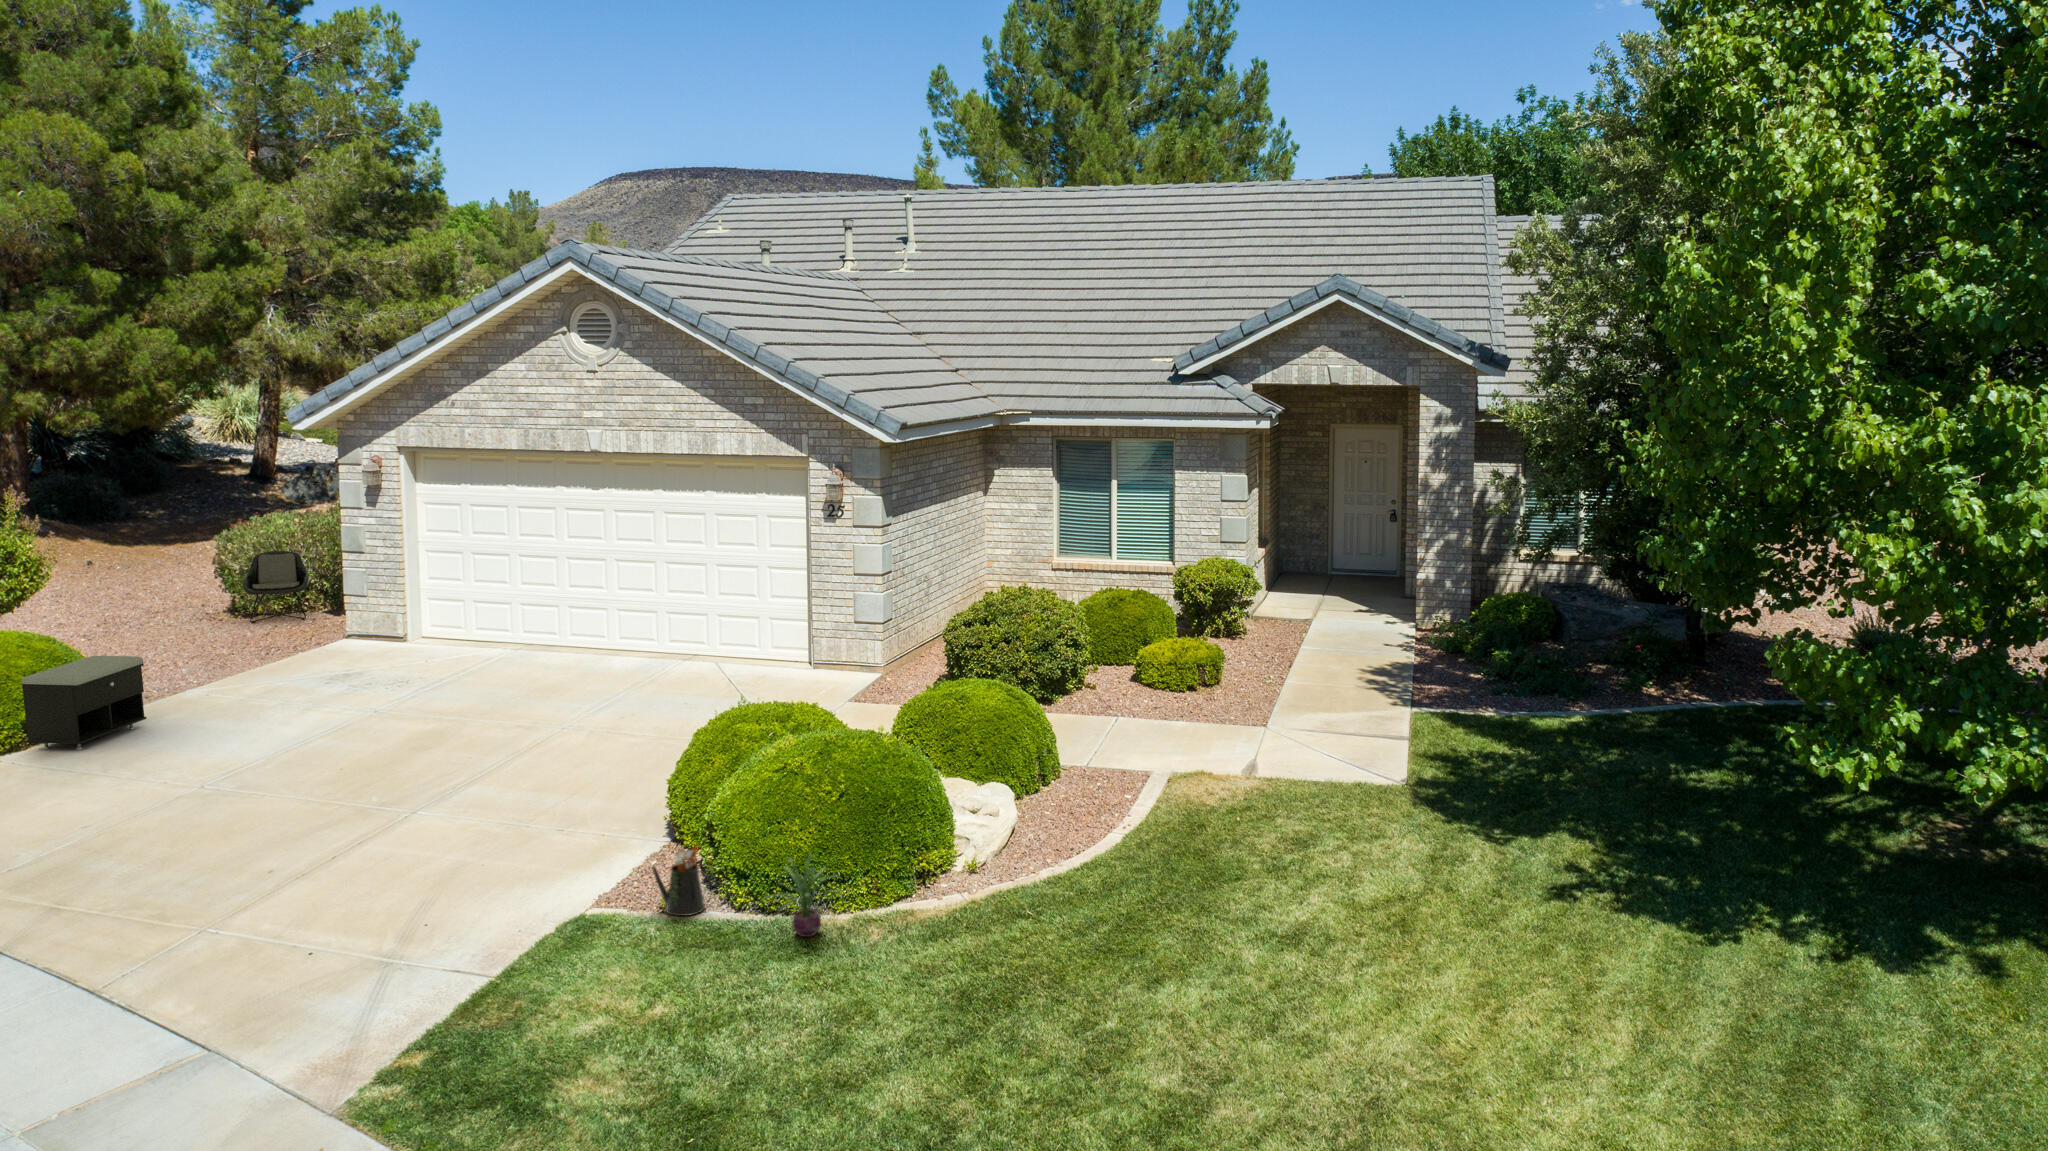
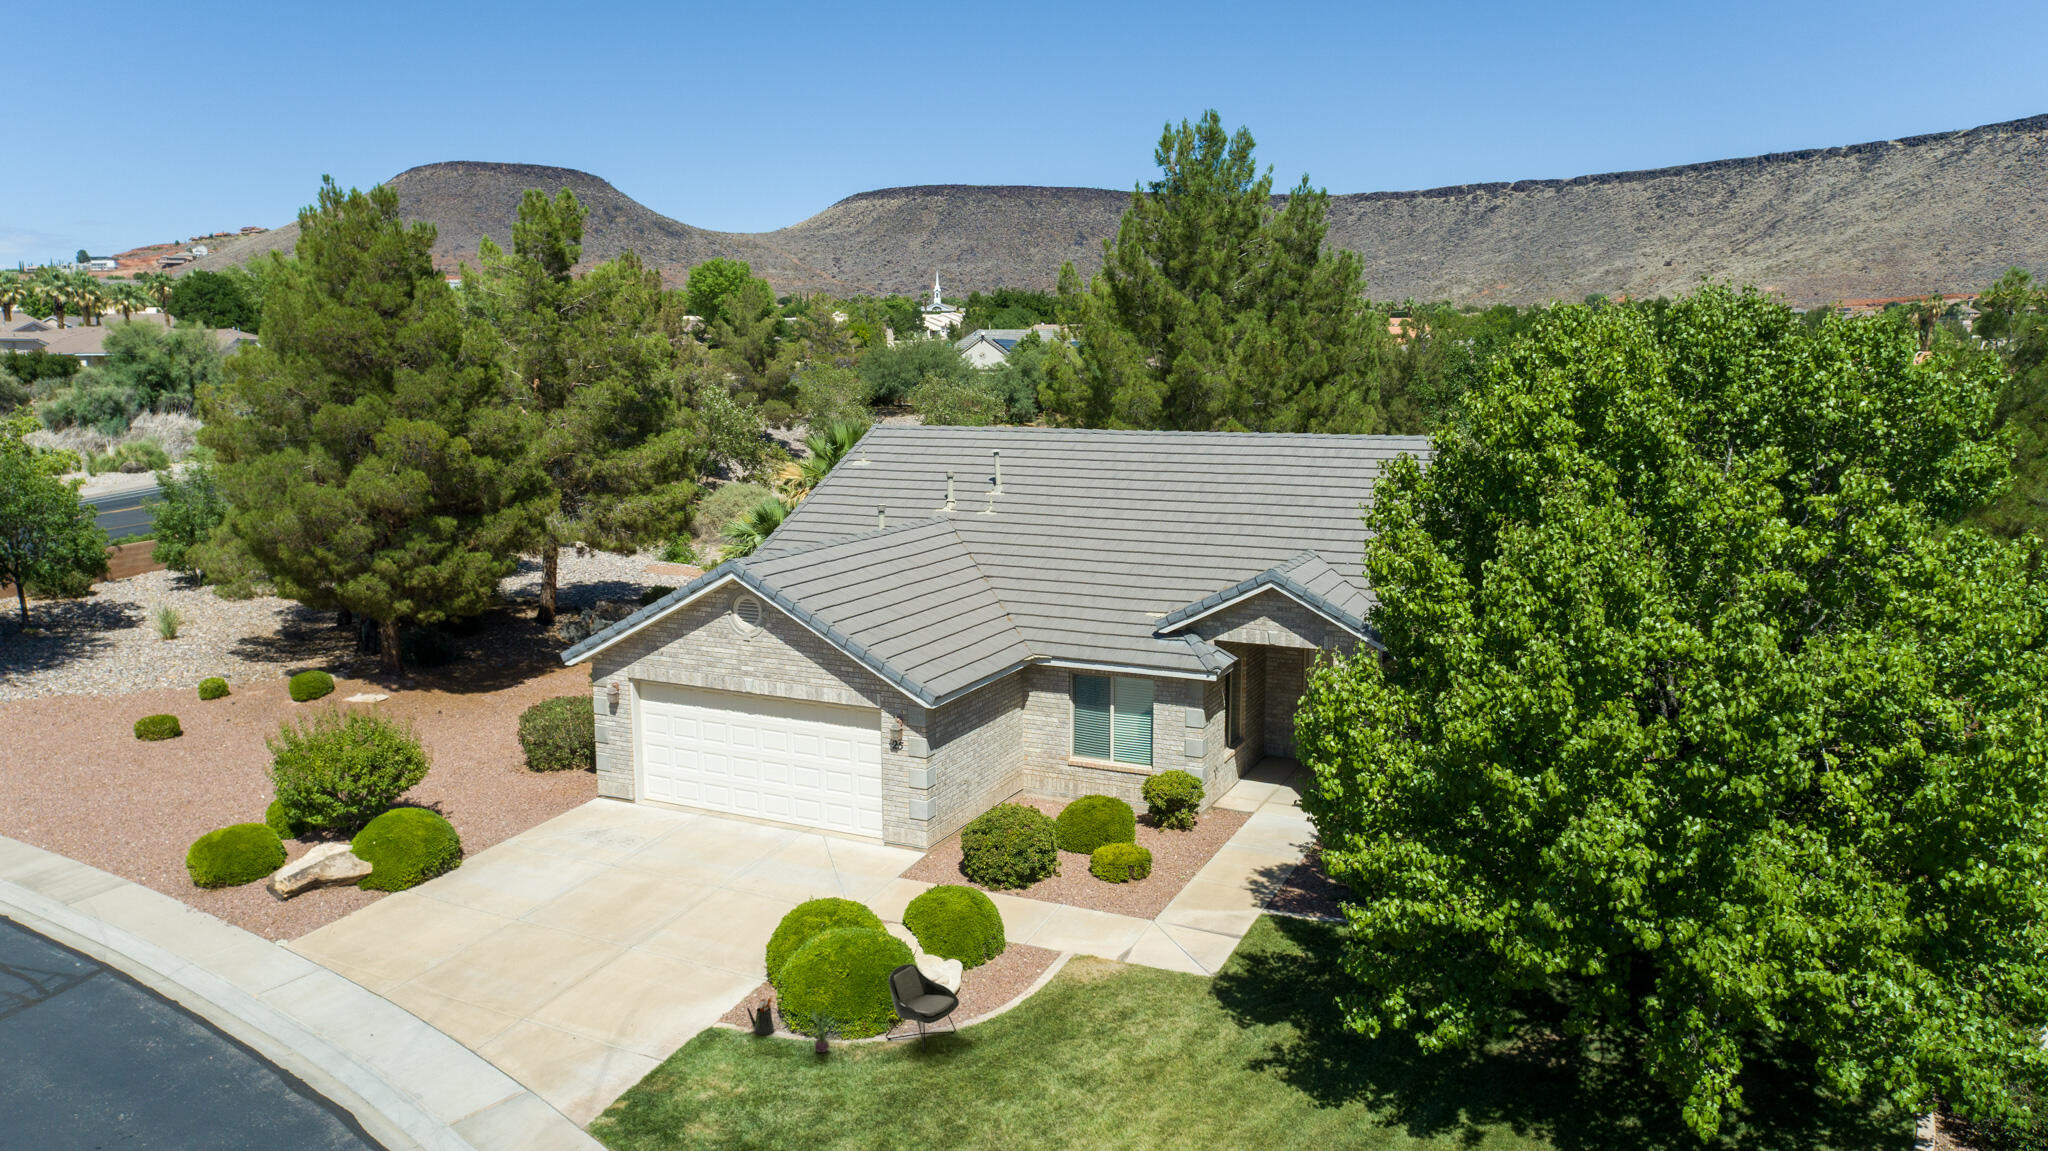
lounge chair: present [242,551,309,623] -> present [886,964,959,1052]
storage bench: present [22,656,146,750] -> none [414,833,478,894]

